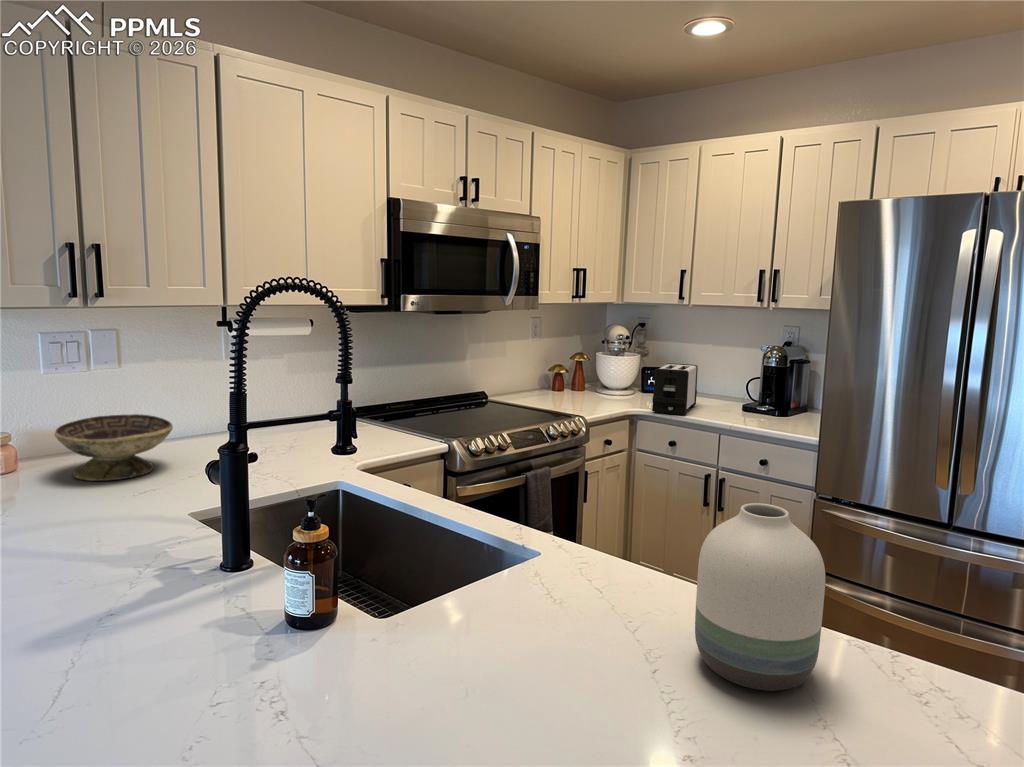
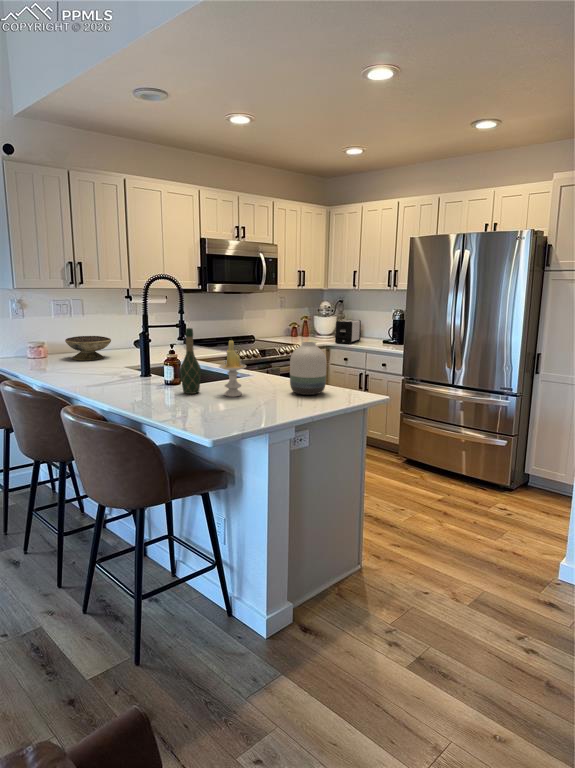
wine bottle: none [336,463,407,686] -> present [180,328,201,394]
candle: none [471,506,564,705] -> present [219,340,246,397]

